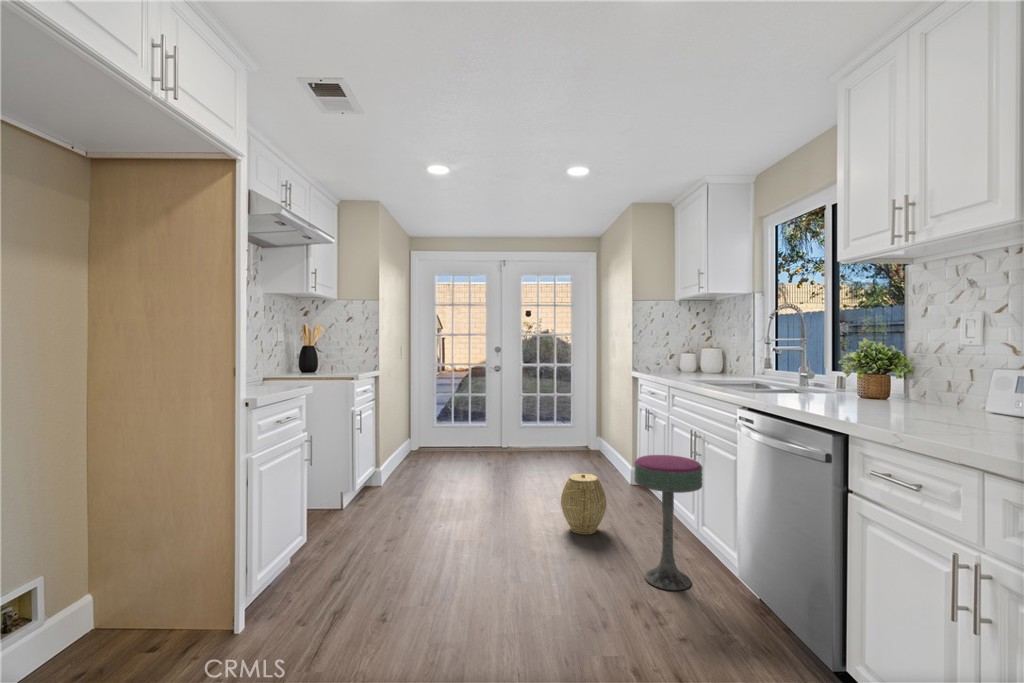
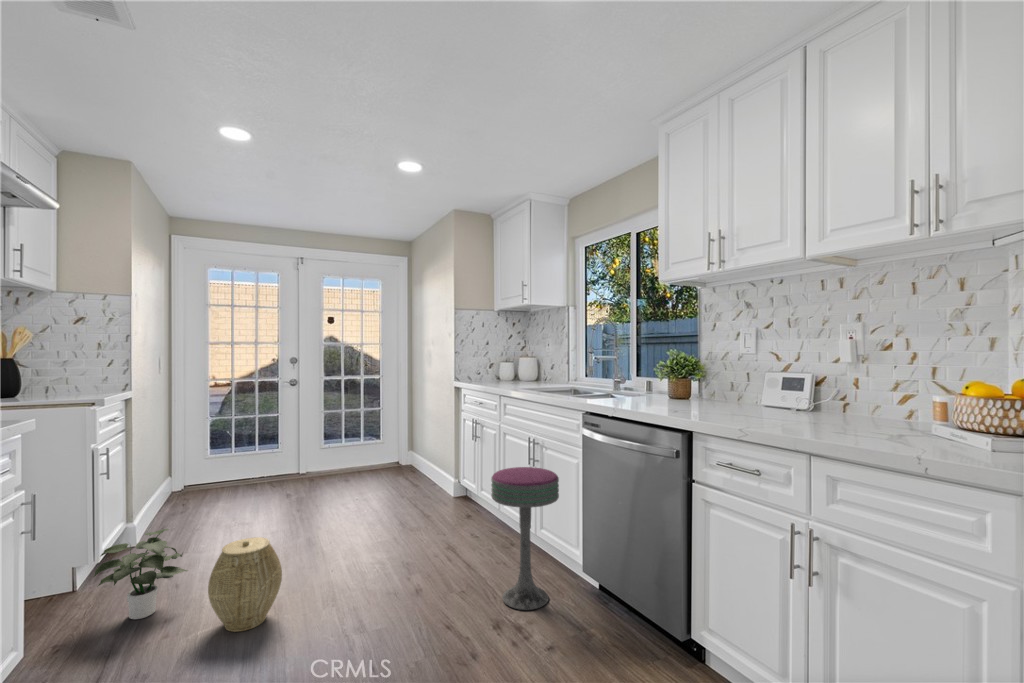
potted plant: none [350,472,407,533] -> present [94,529,188,619]
woven basket: present [561,473,607,534] -> present [208,537,282,632]

